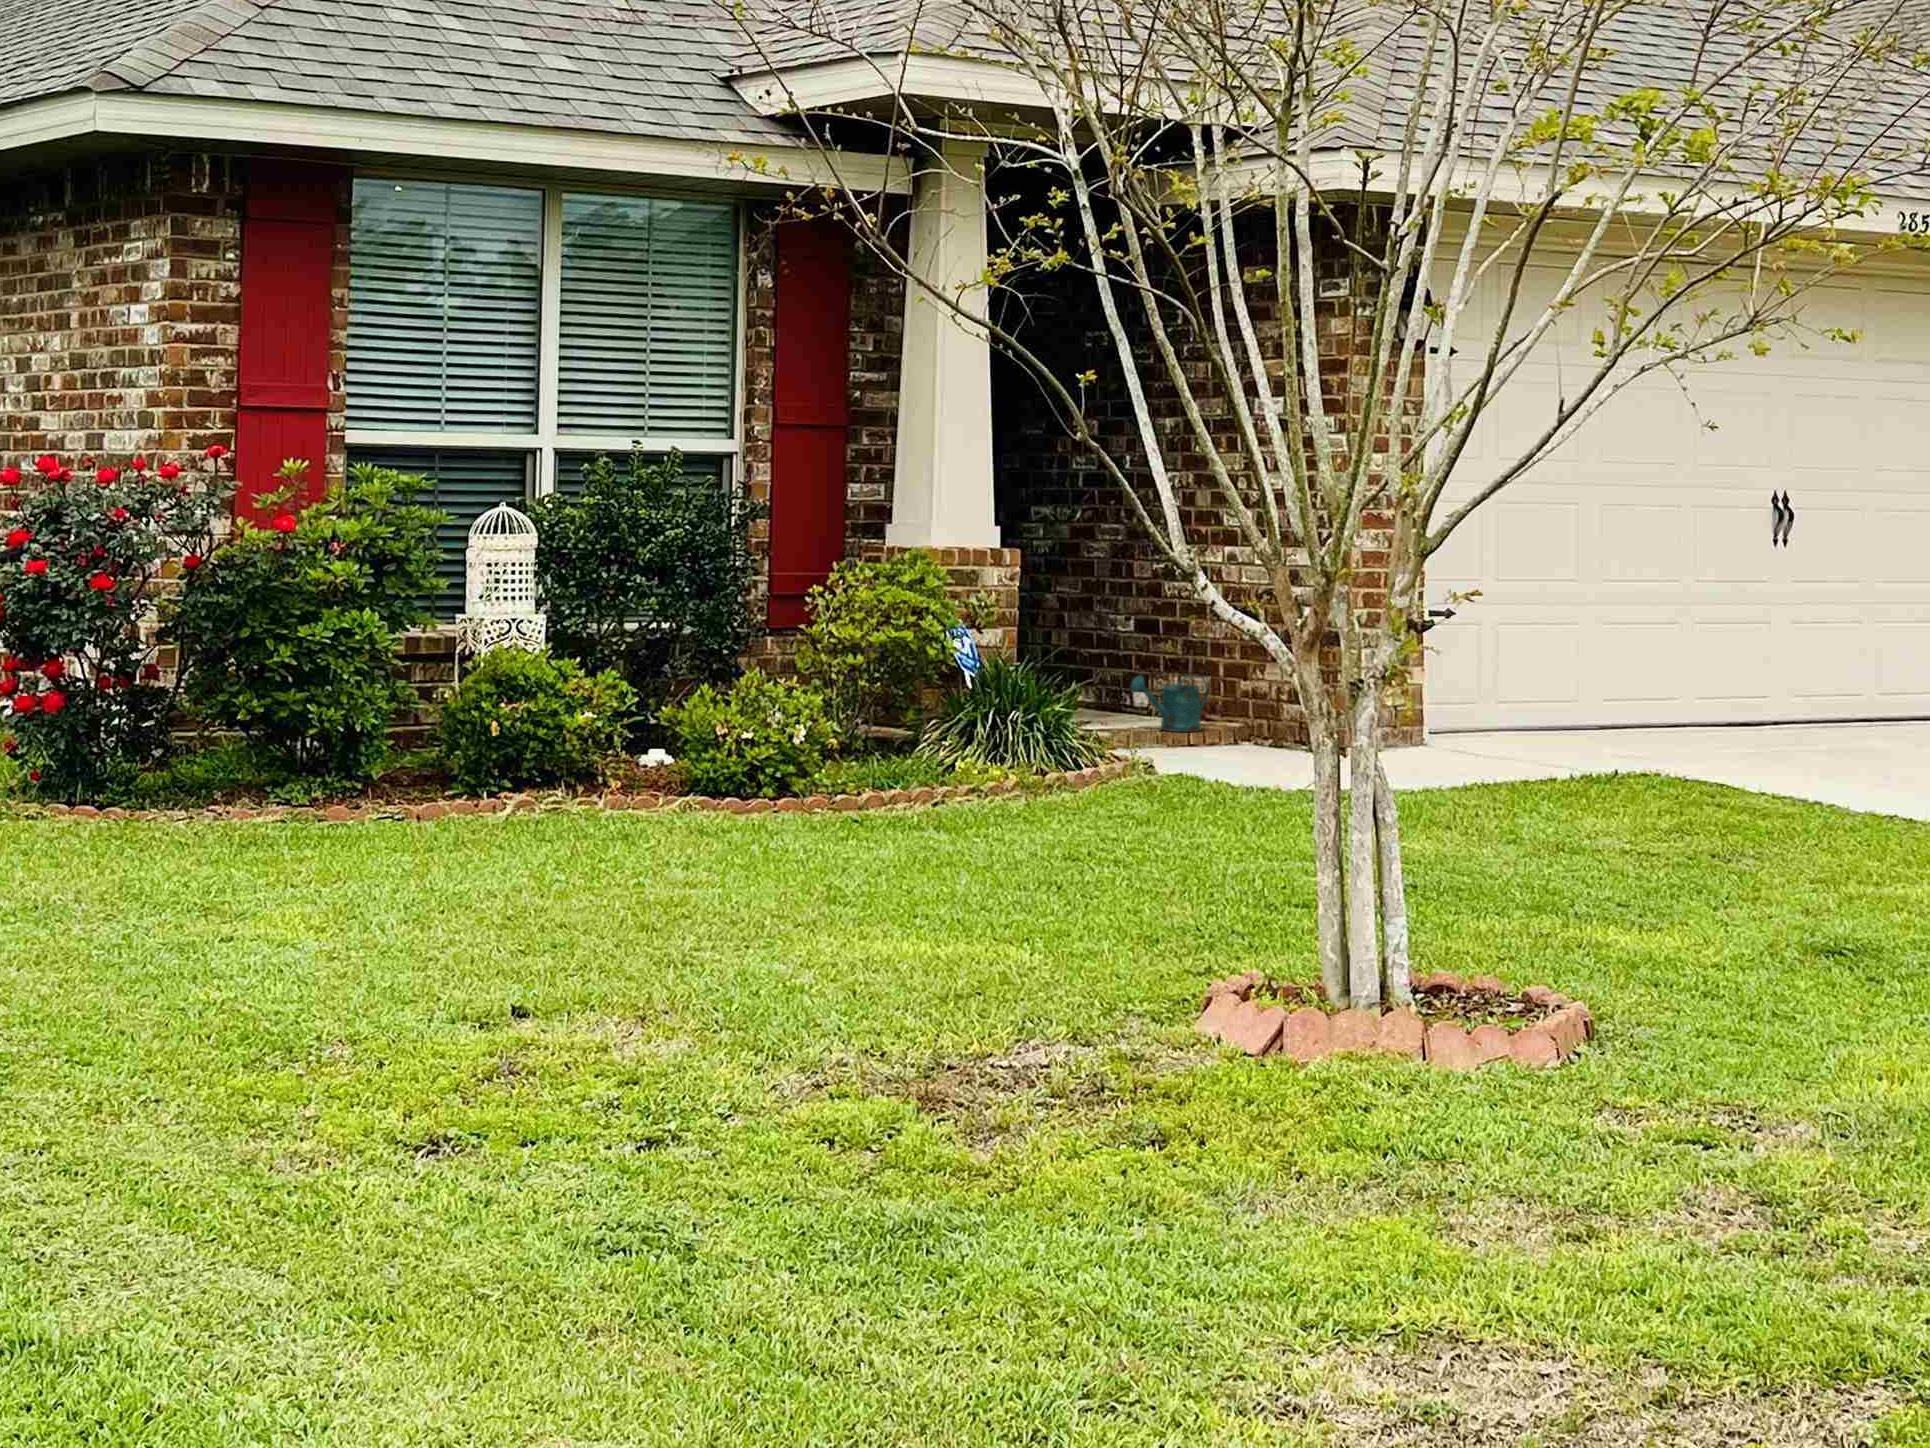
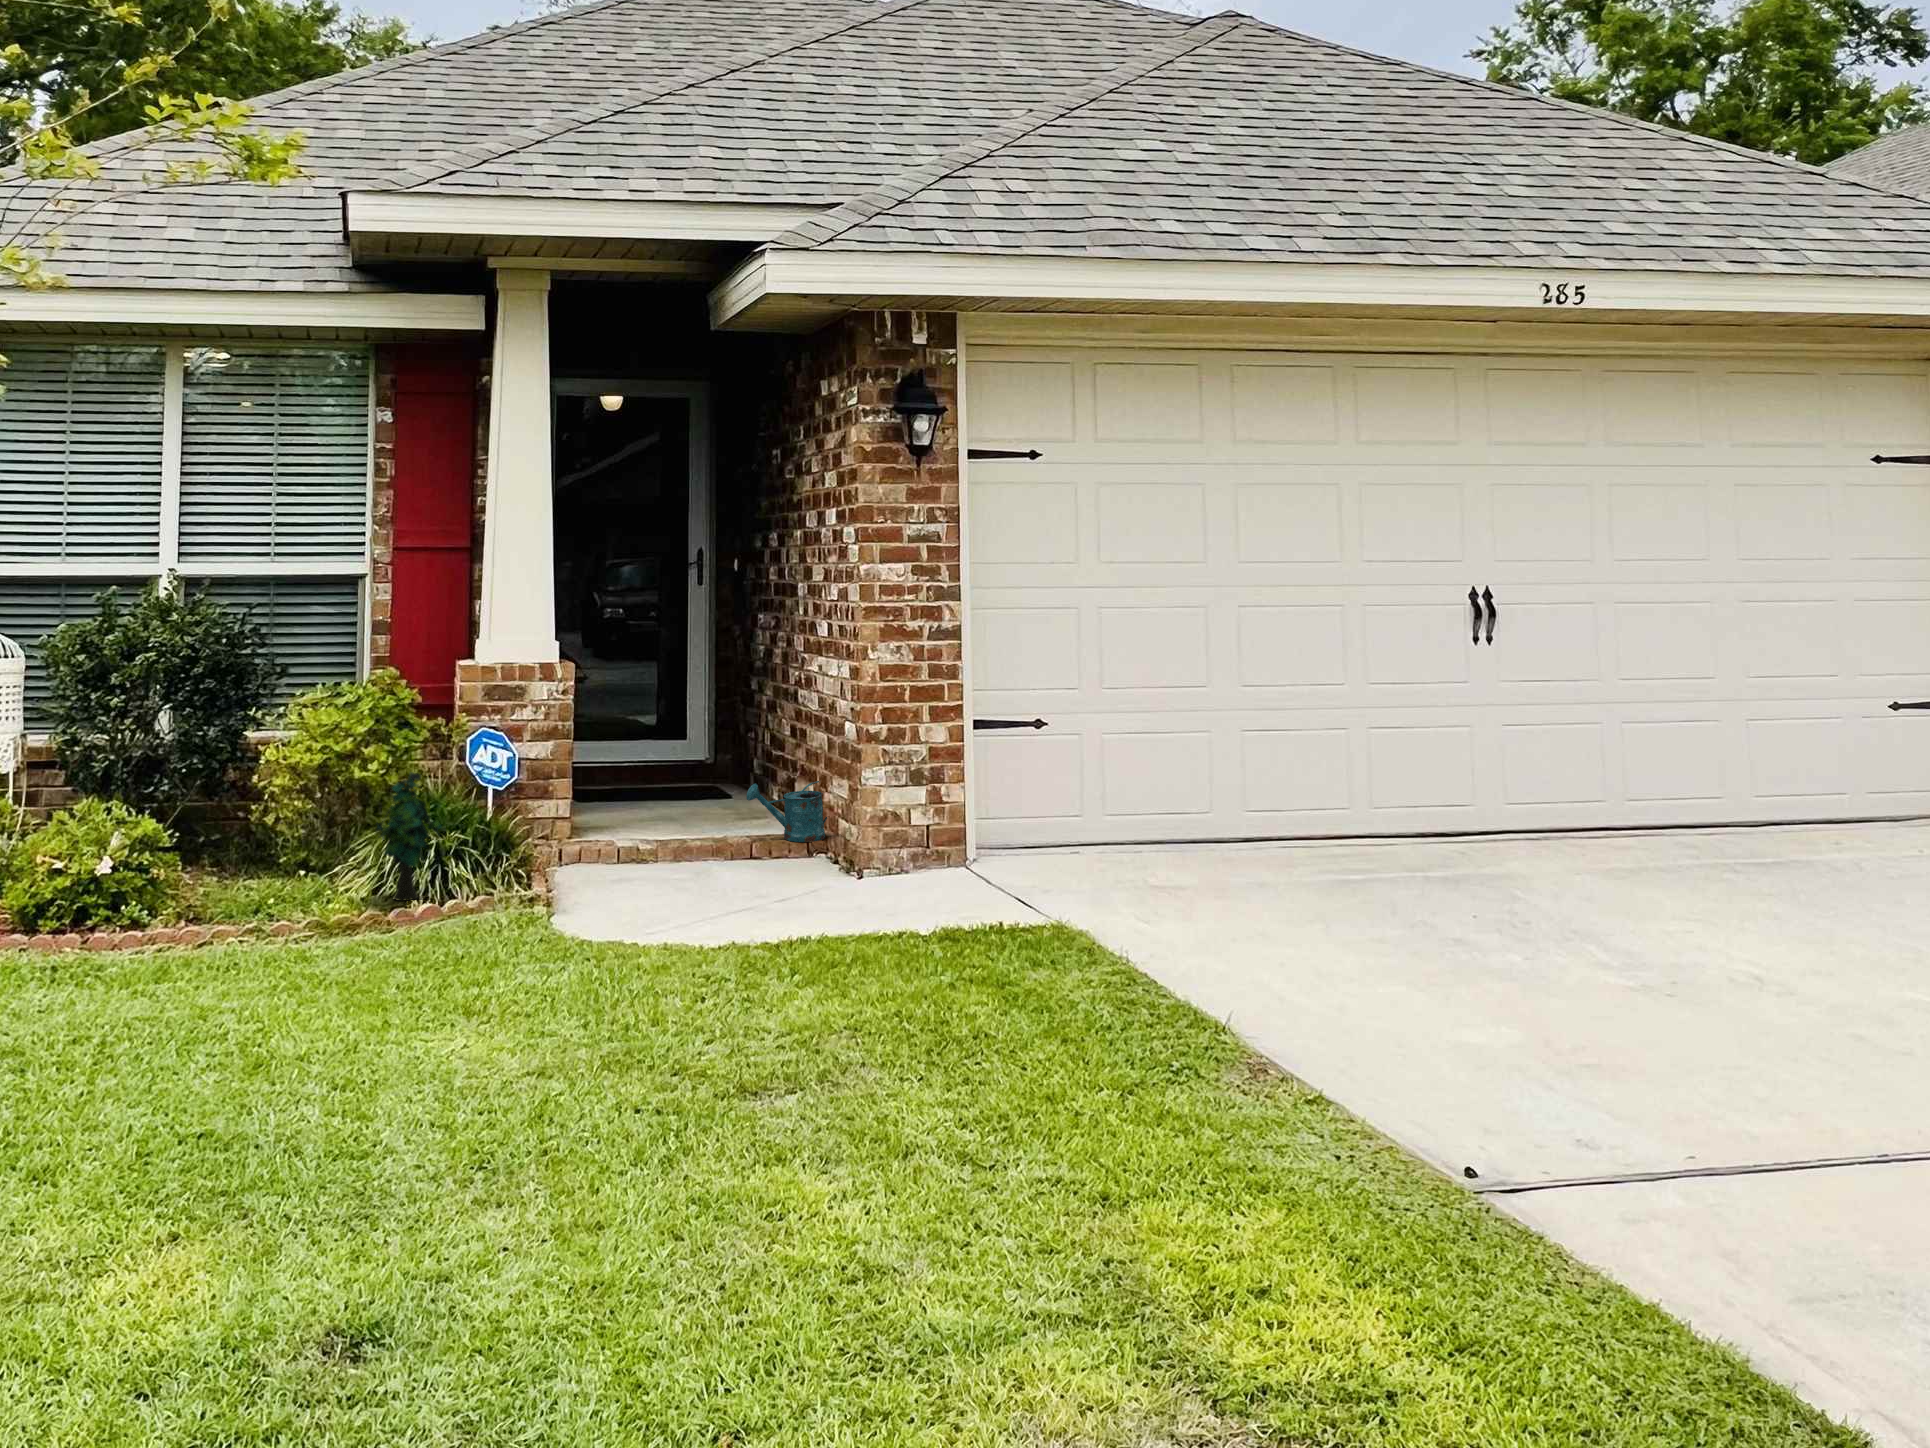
decorative plant: none [879,640,950,767] -> present [376,772,441,901]

